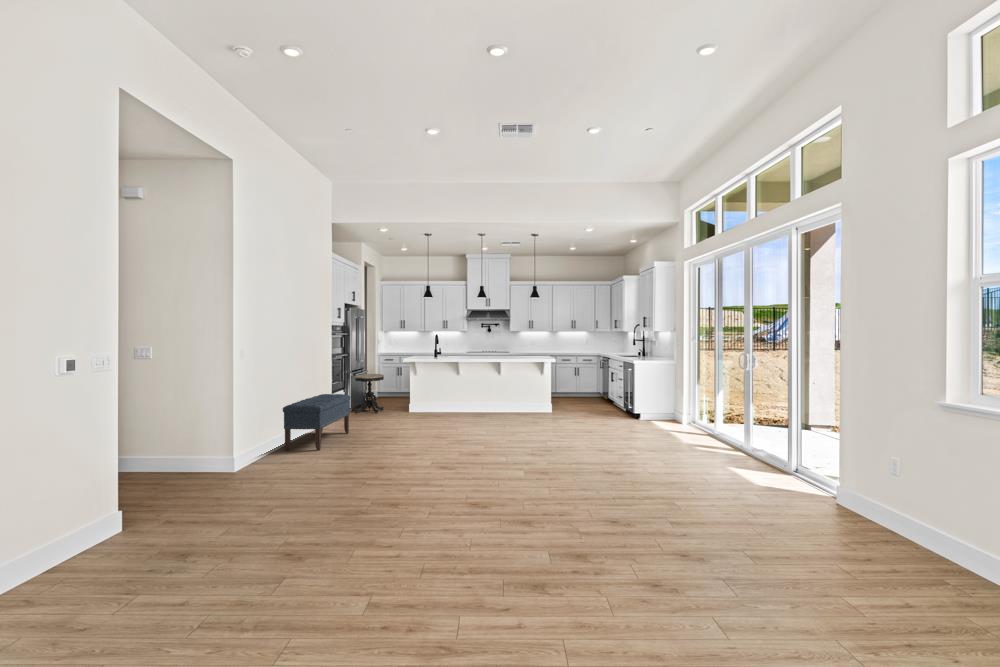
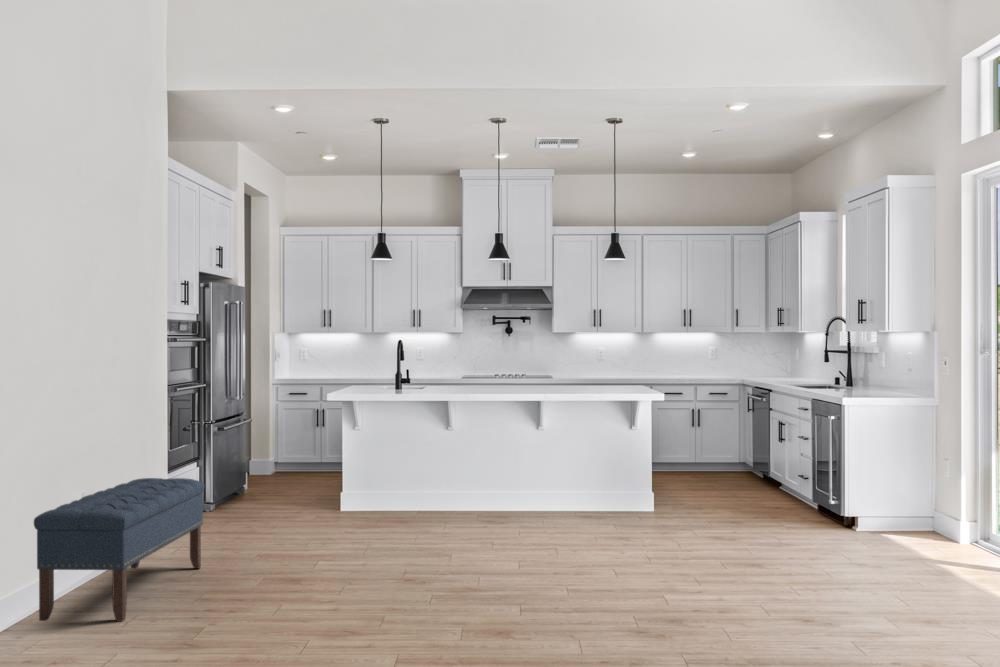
side table: present [354,374,384,413] -> none [219,426,285,513]

